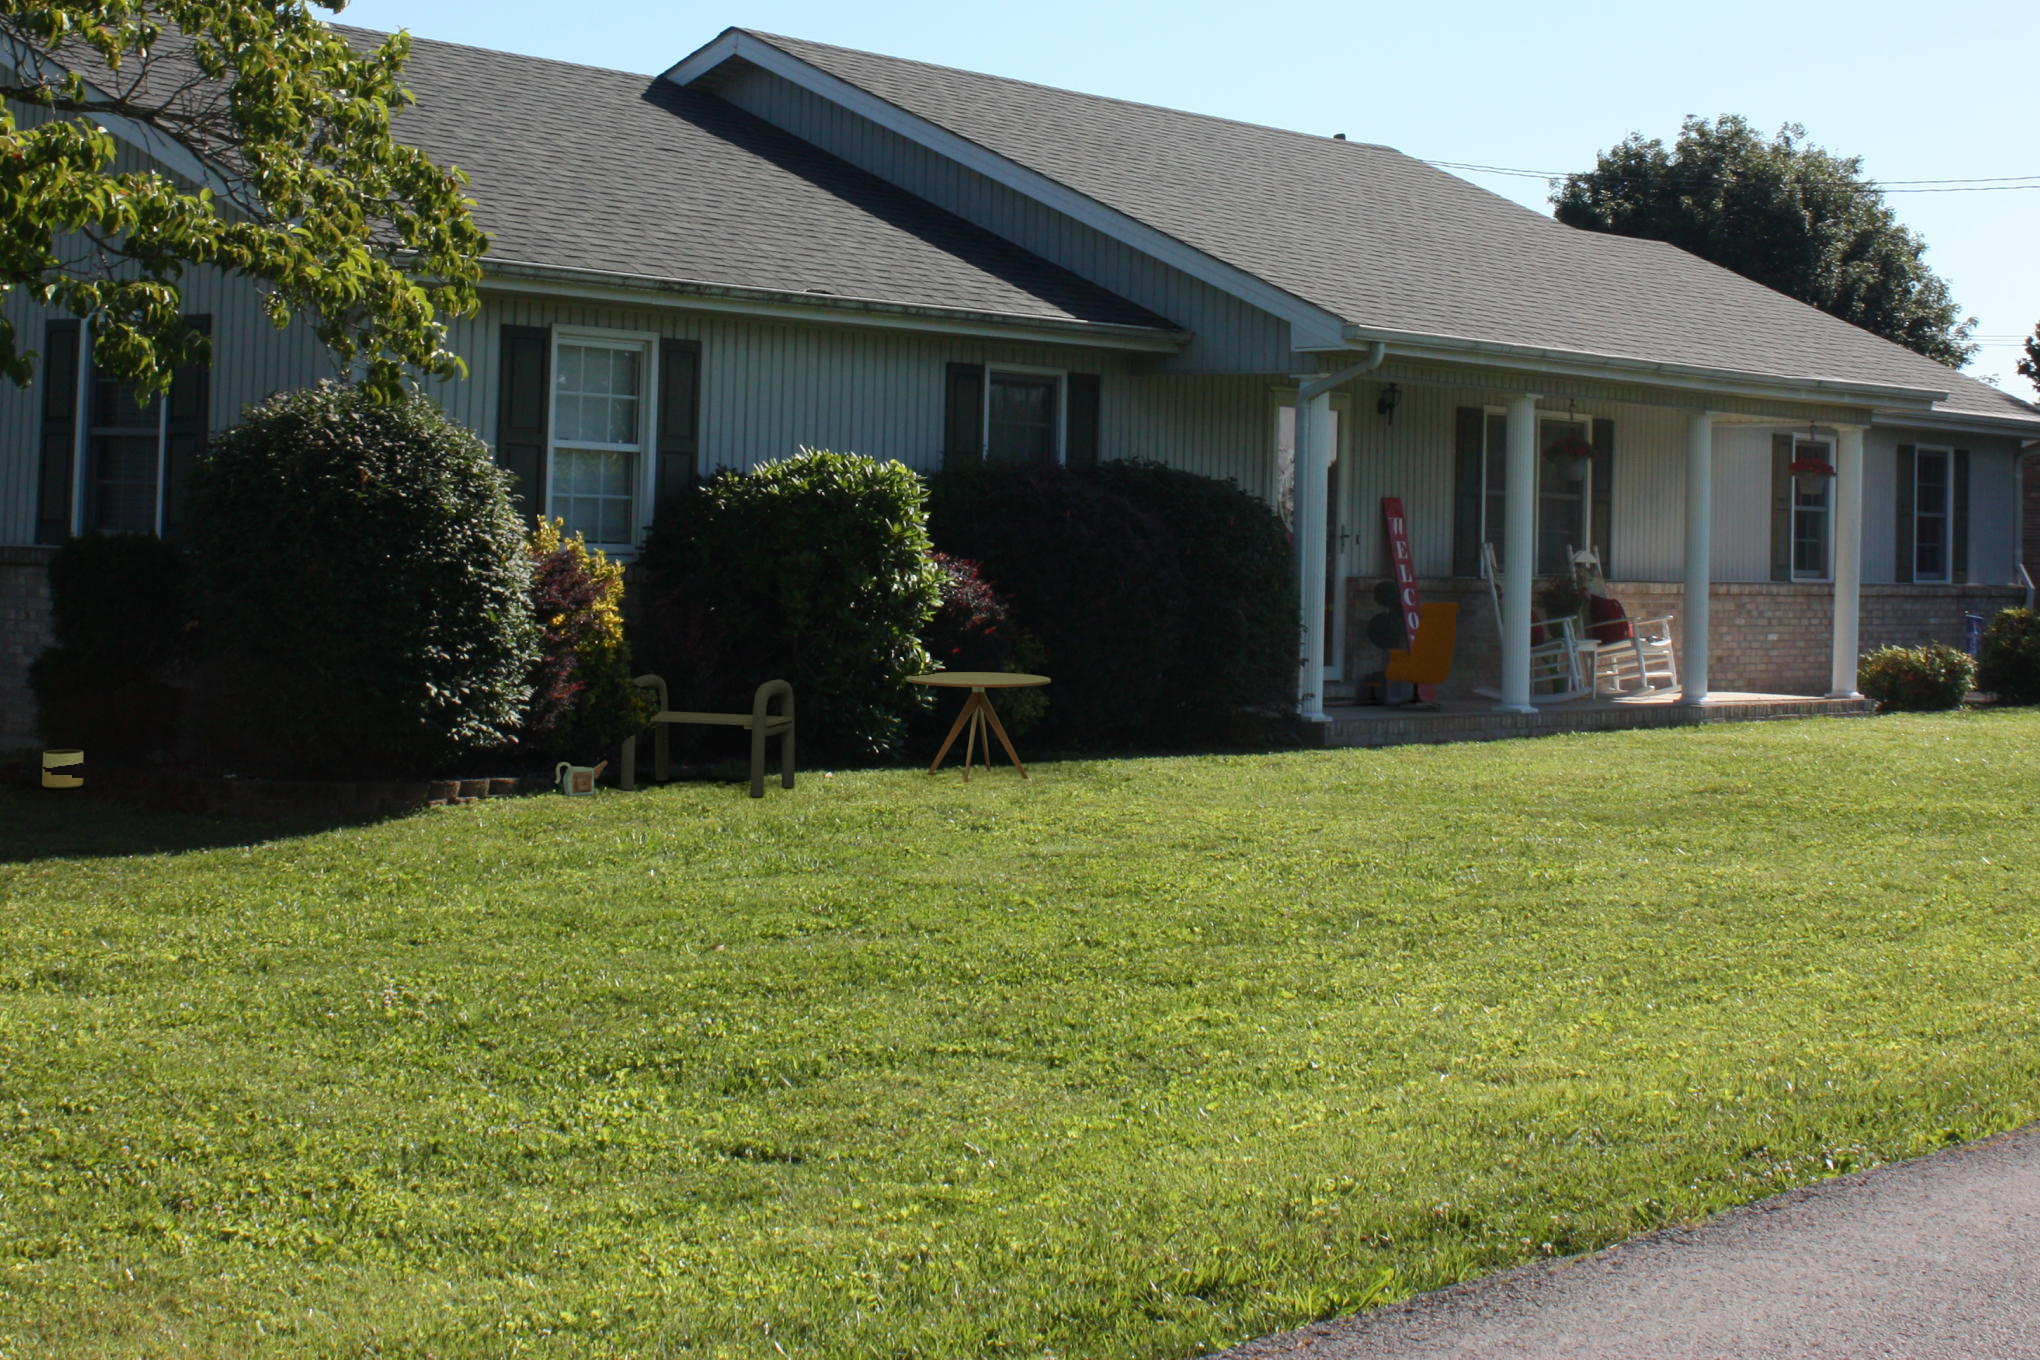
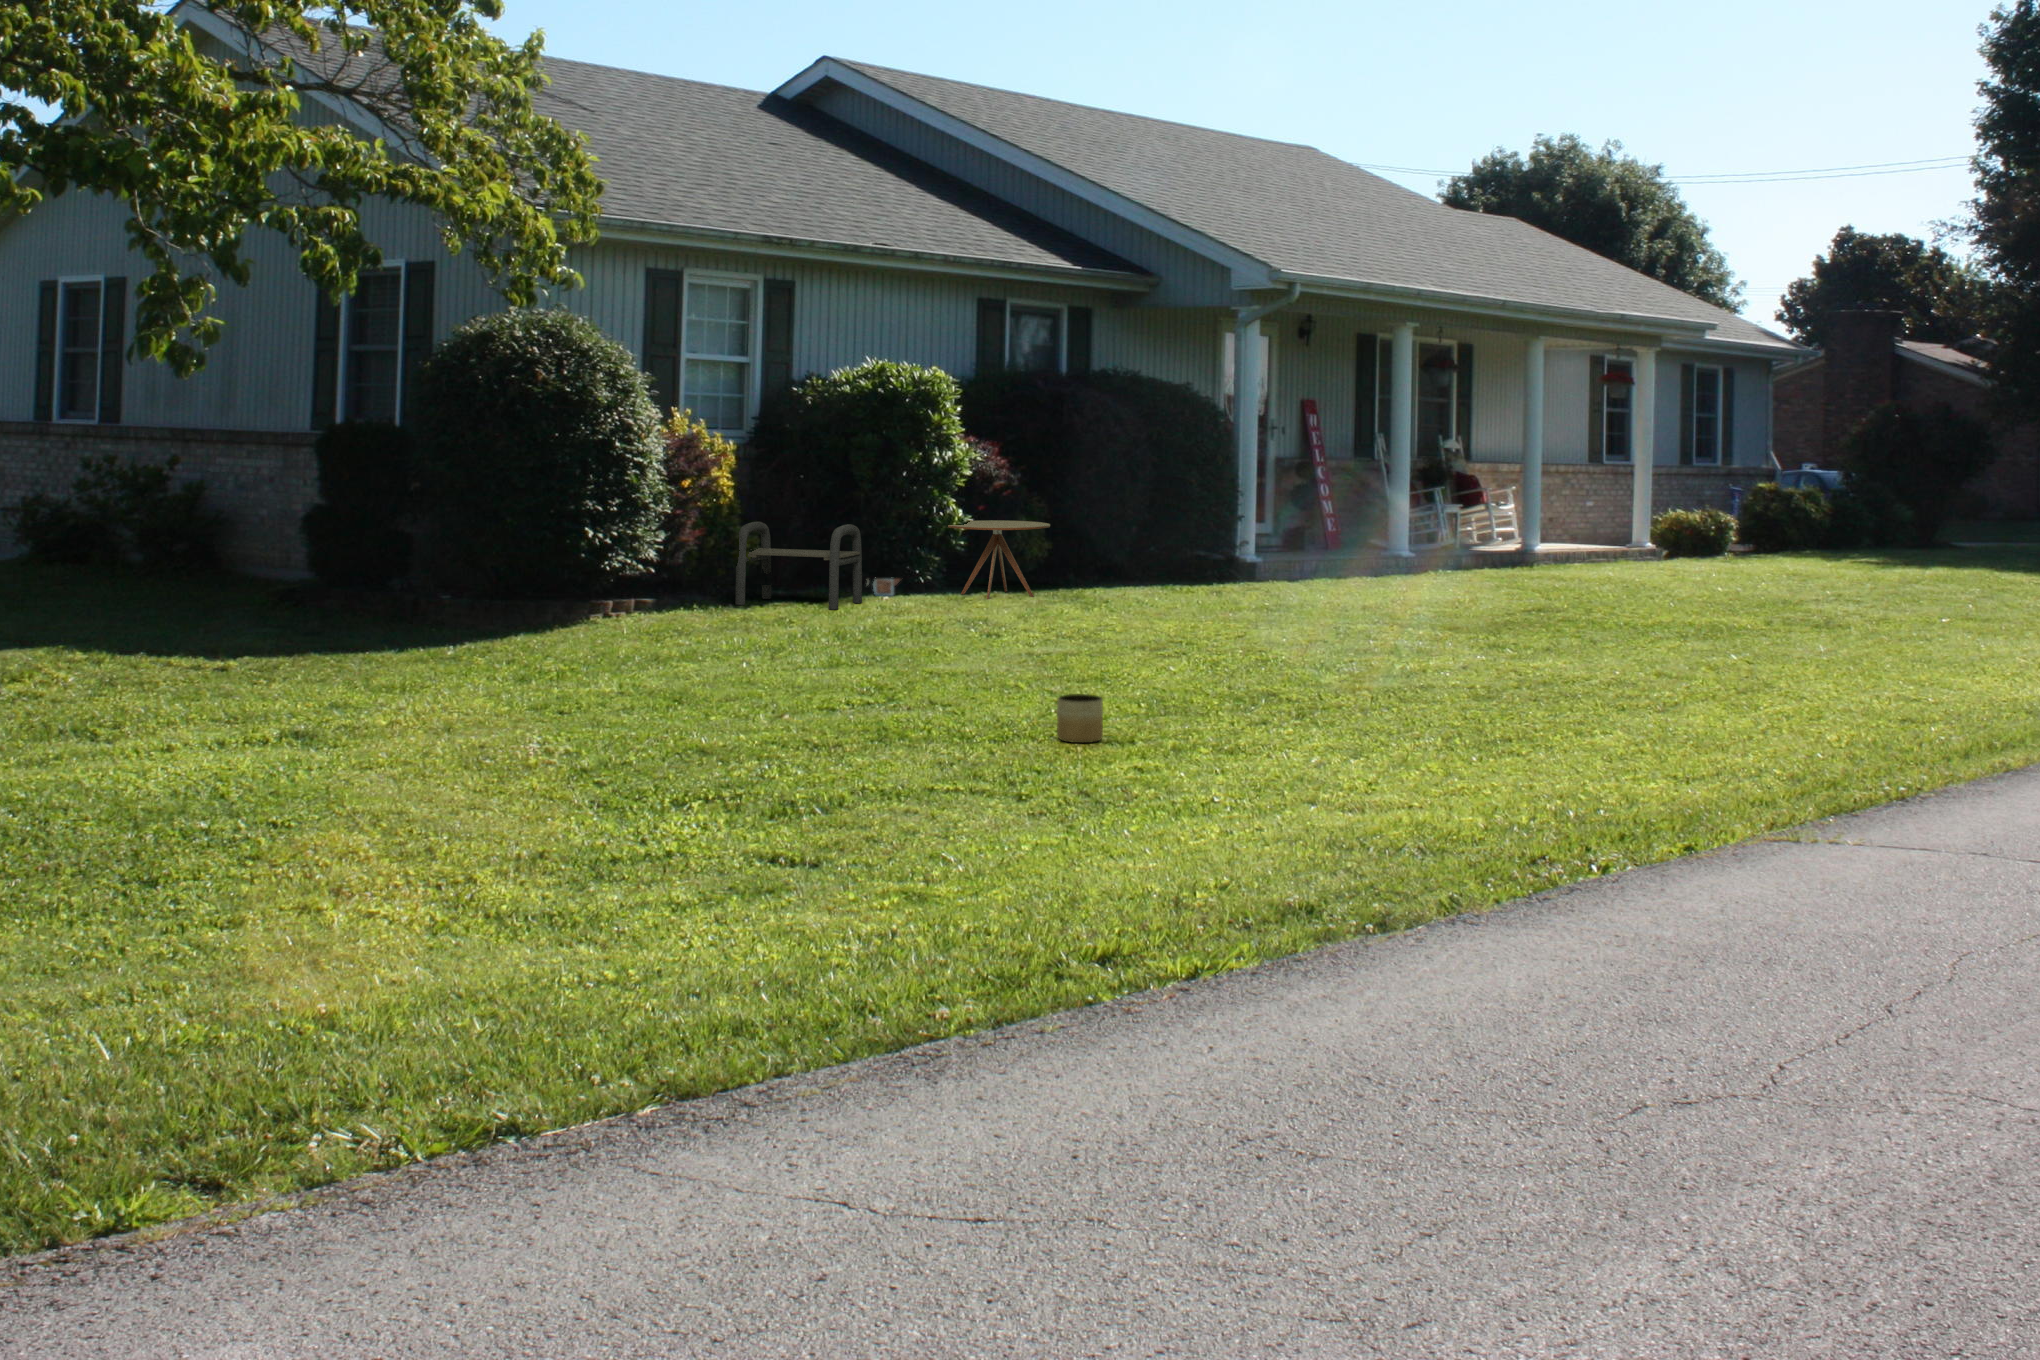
lounge chair: present [1357,602,1459,711] -> none [1276,473,1355,552]
planter: present [42,750,83,789] -> present [1057,694,1103,743]
watering can: present [555,760,608,796] -> present [867,577,900,596]

